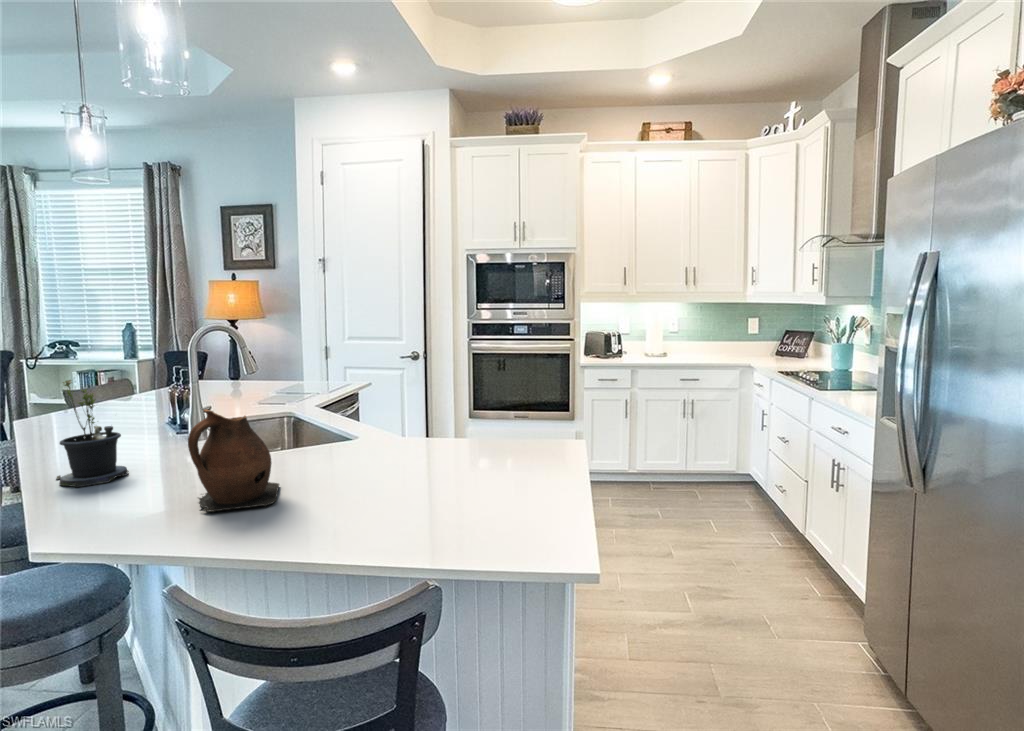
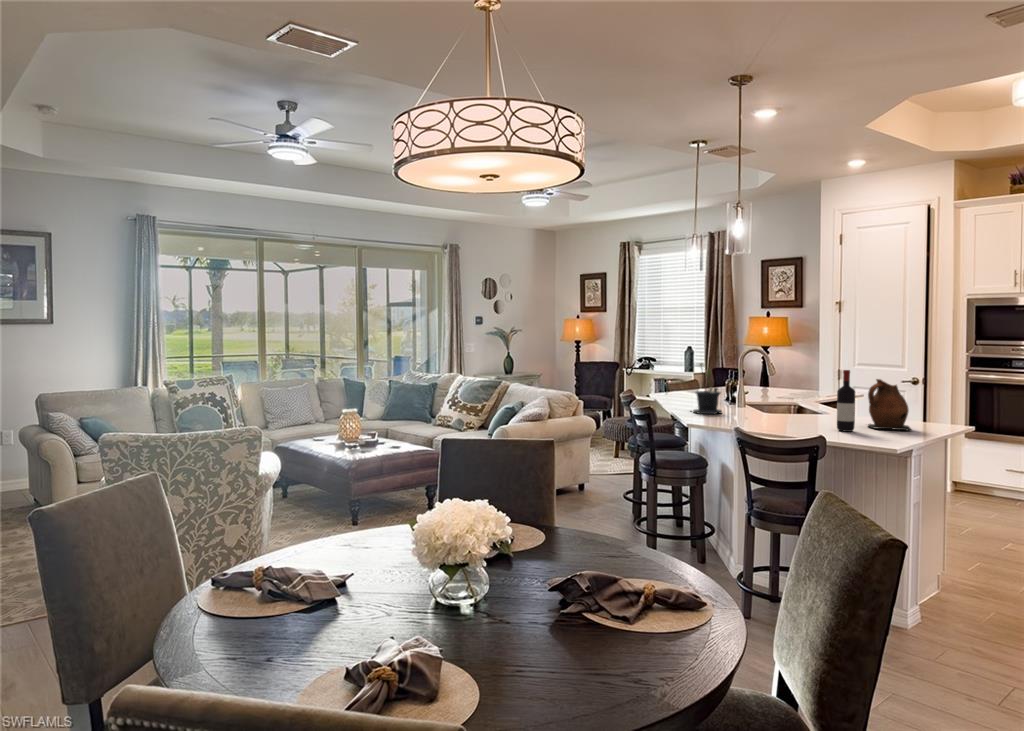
wine bottle: none [342,385,378,504] -> present [837,370,855,432]
ceramic pitcher: present [188,409,279,512] -> present [868,379,911,430]

